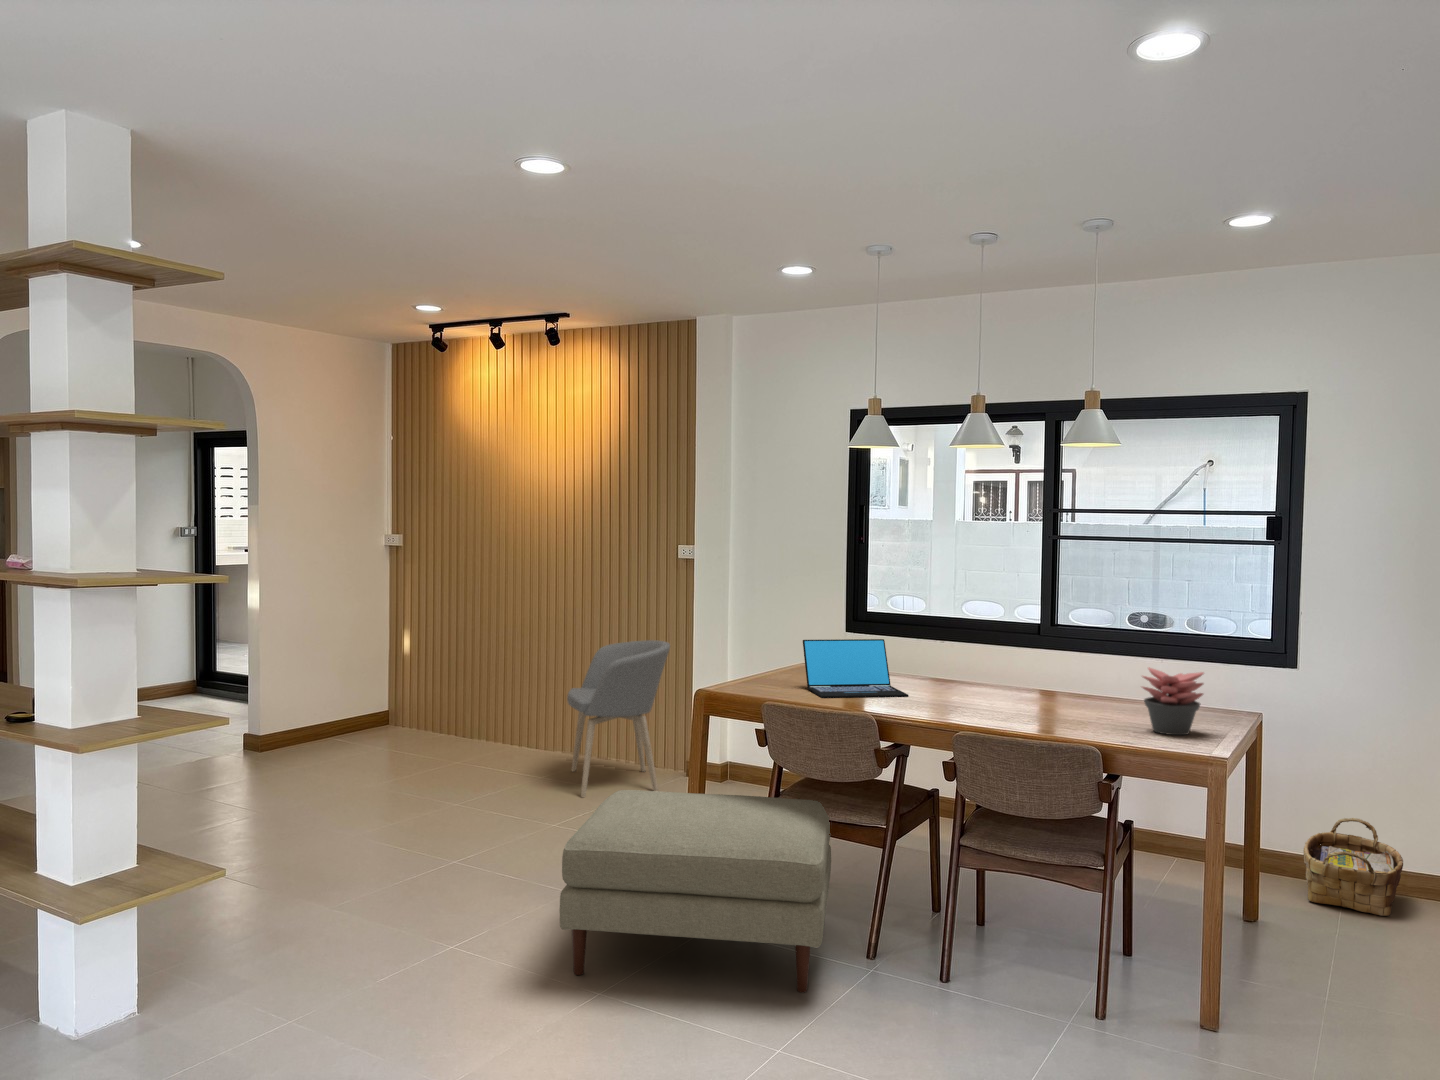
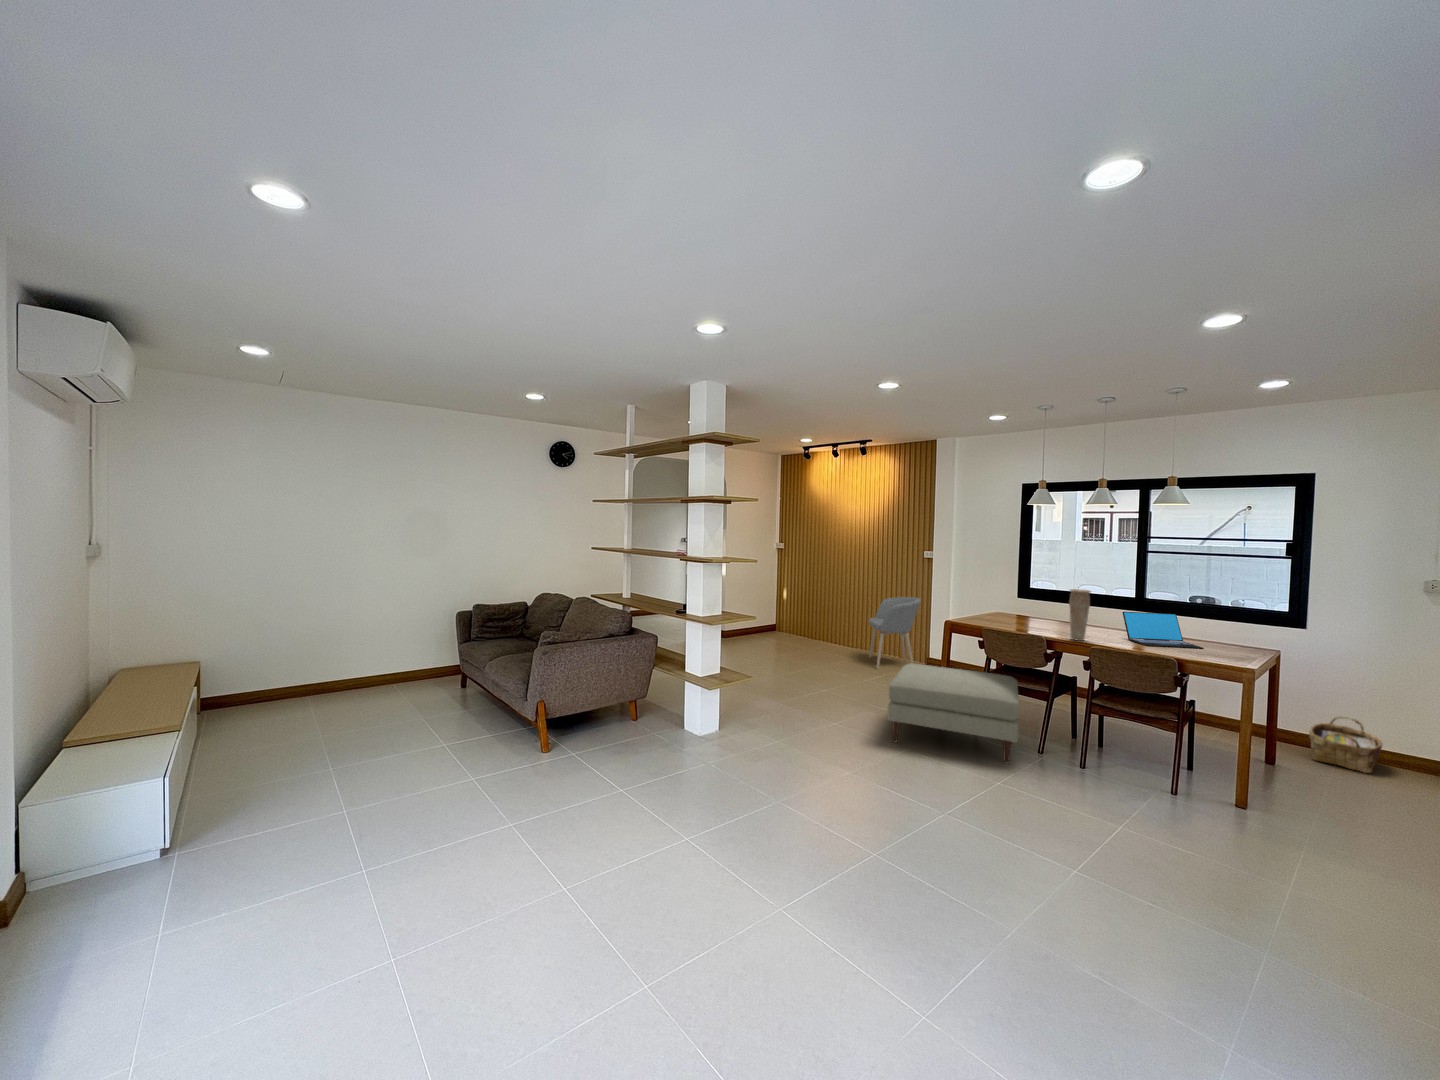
vase: none [920,616,960,719] -> present [1069,589,1091,641]
laptop: present [803,639,909,698] -> present [1123,612,1204,649]
succulent plant: present [1142,667,1204,735] -> none [1201,621,1243,658]

